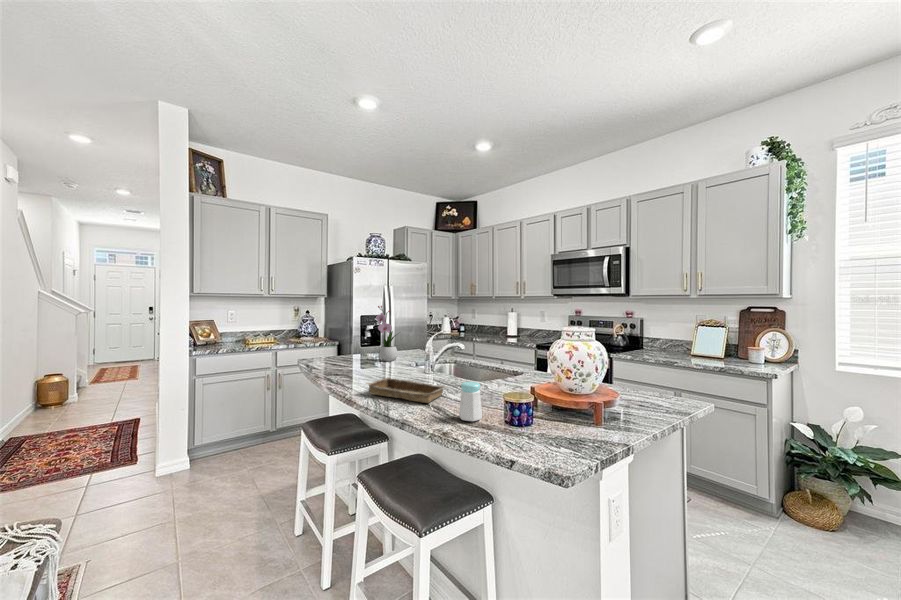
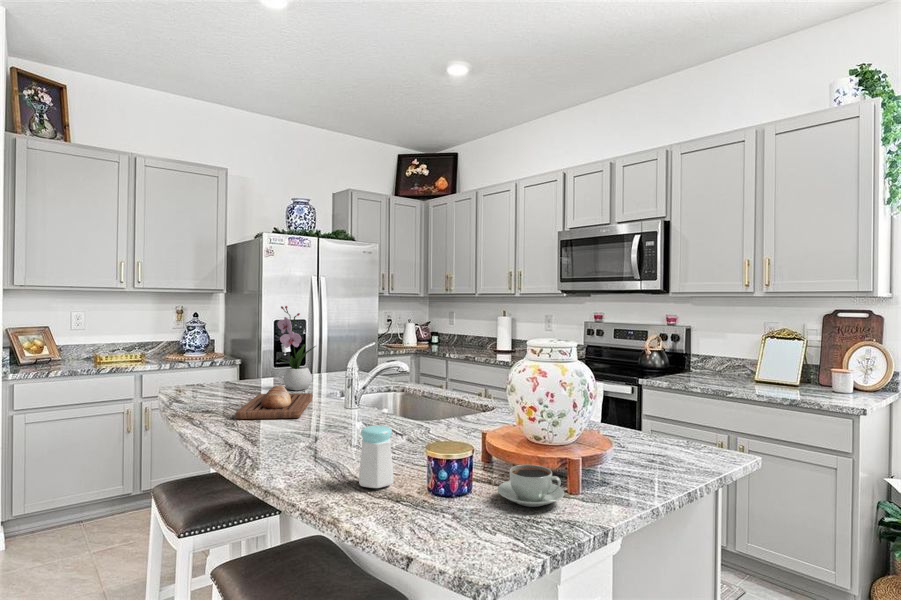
bread loaf: none [359,358,402,379] -> present [235,385,313,419]
tray: present [366,378,445,403] -> none [230,417,361,458]
coffee cup: none [552,406,596,433] -> present [498,465,564,507]

